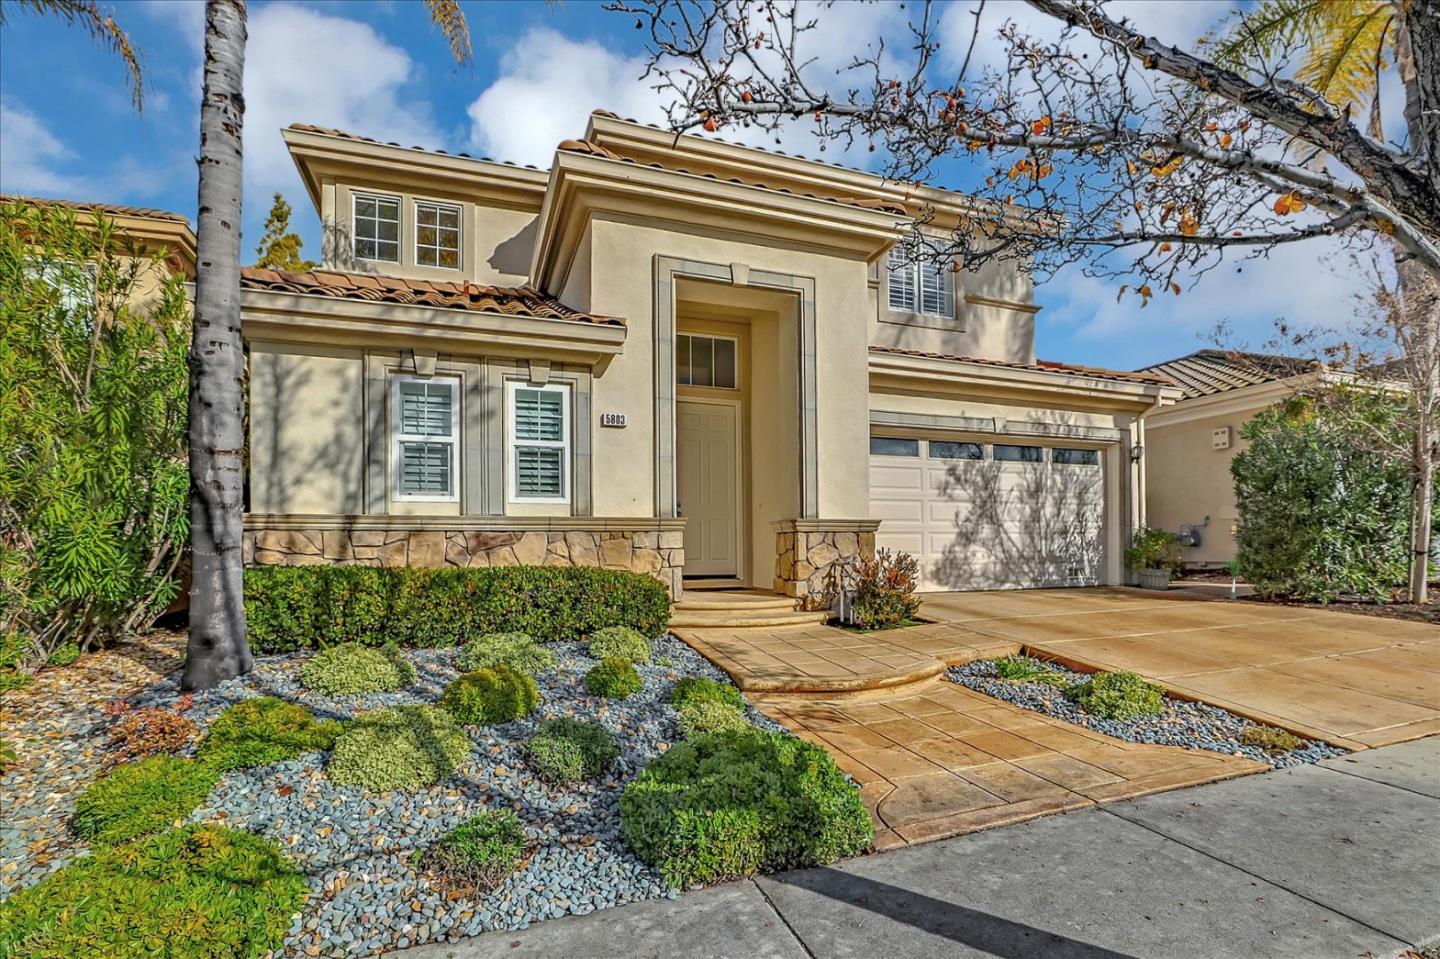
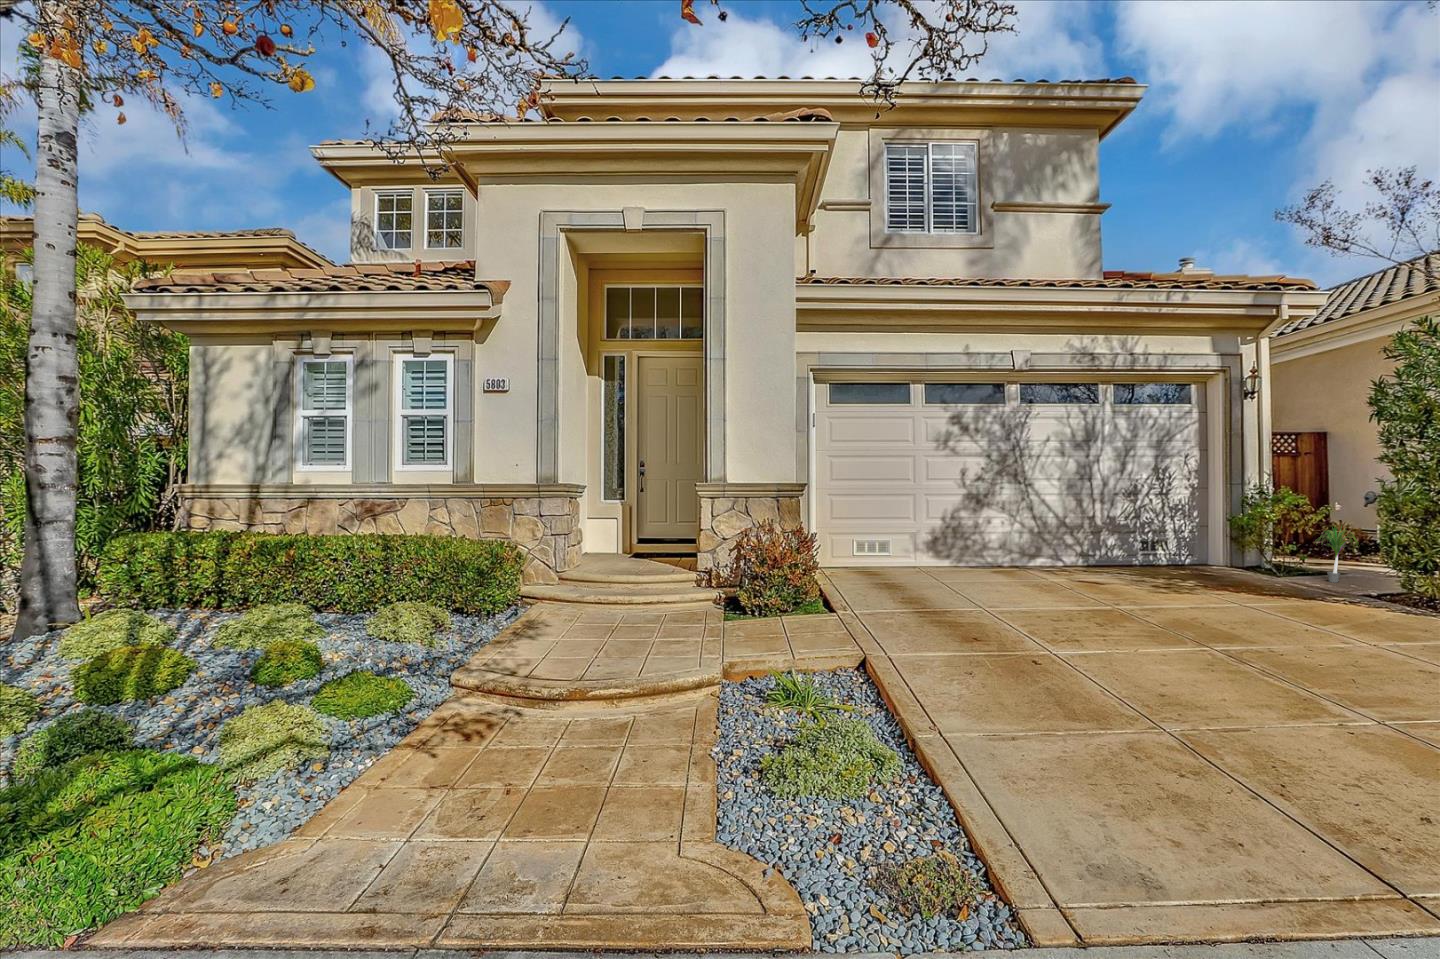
wooden bucket: present [1138,565,1171,589] -> none [1240,533,1284,568]

